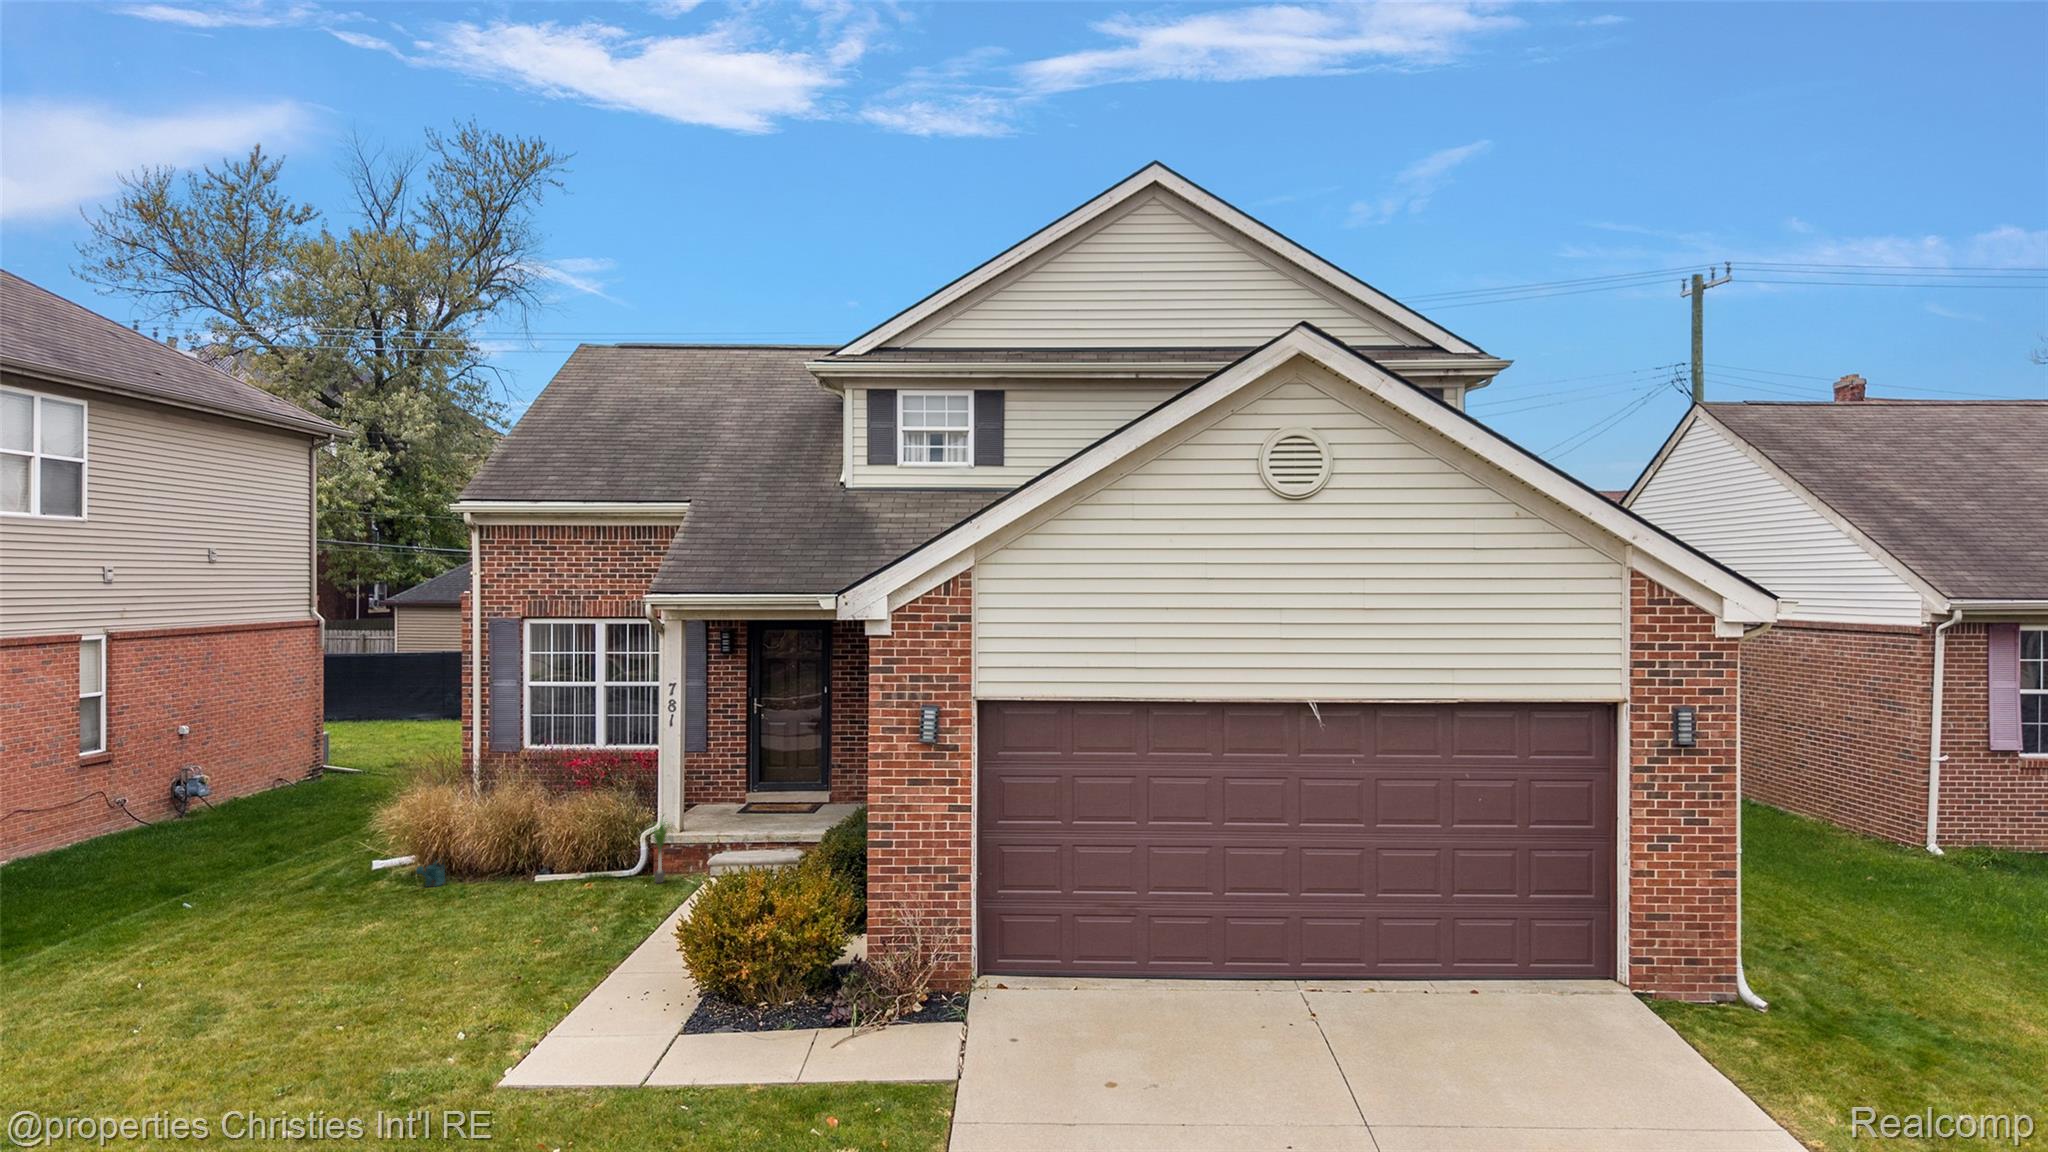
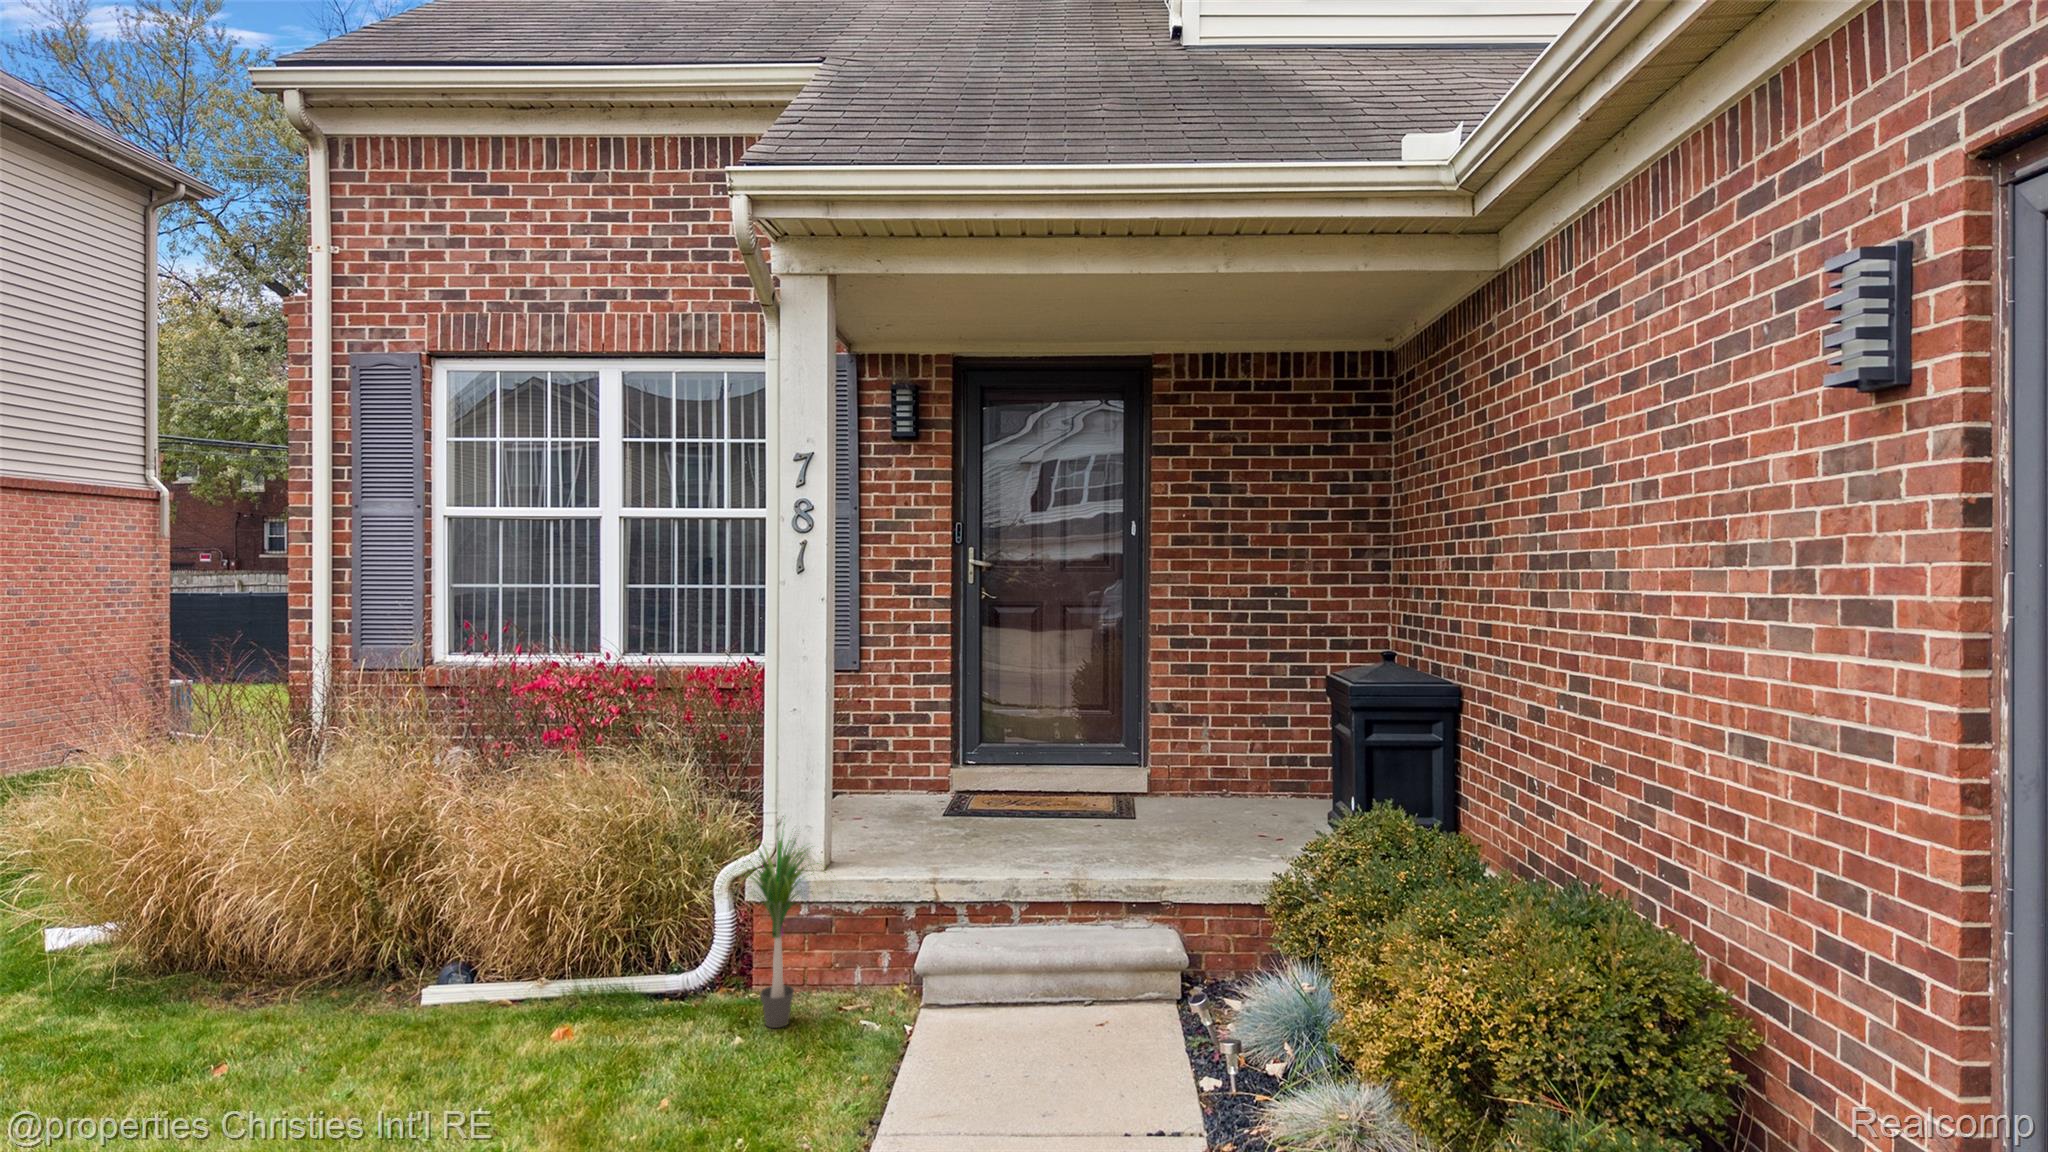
watering can: present [416,860,445,887] -> none [76,927,183,1011]

